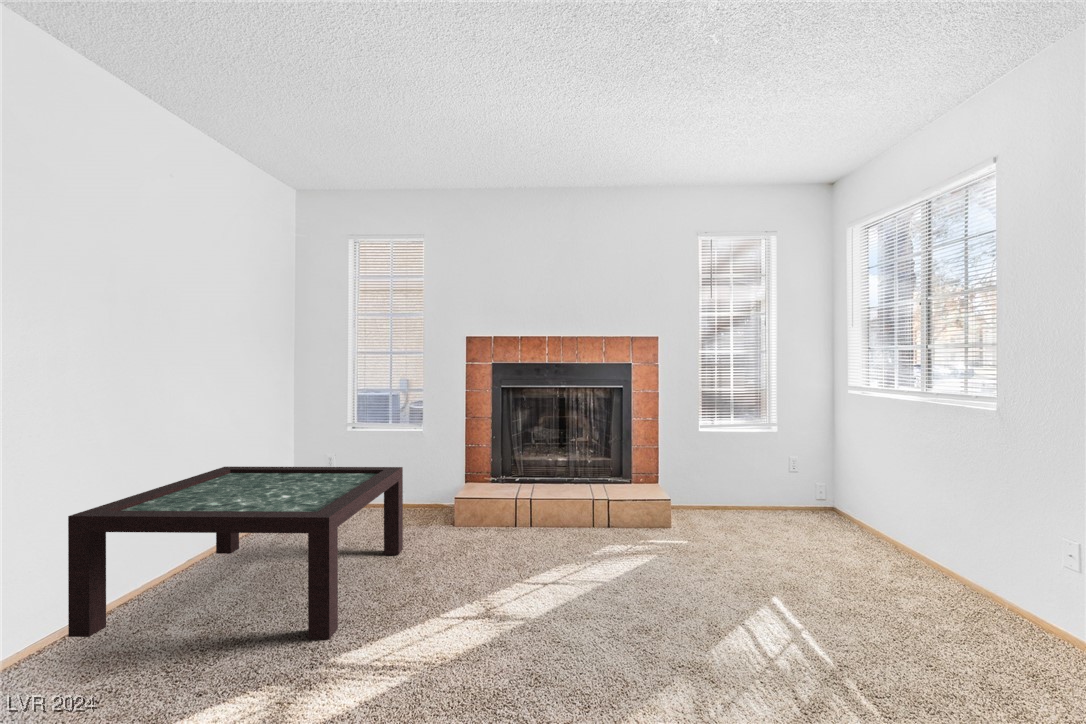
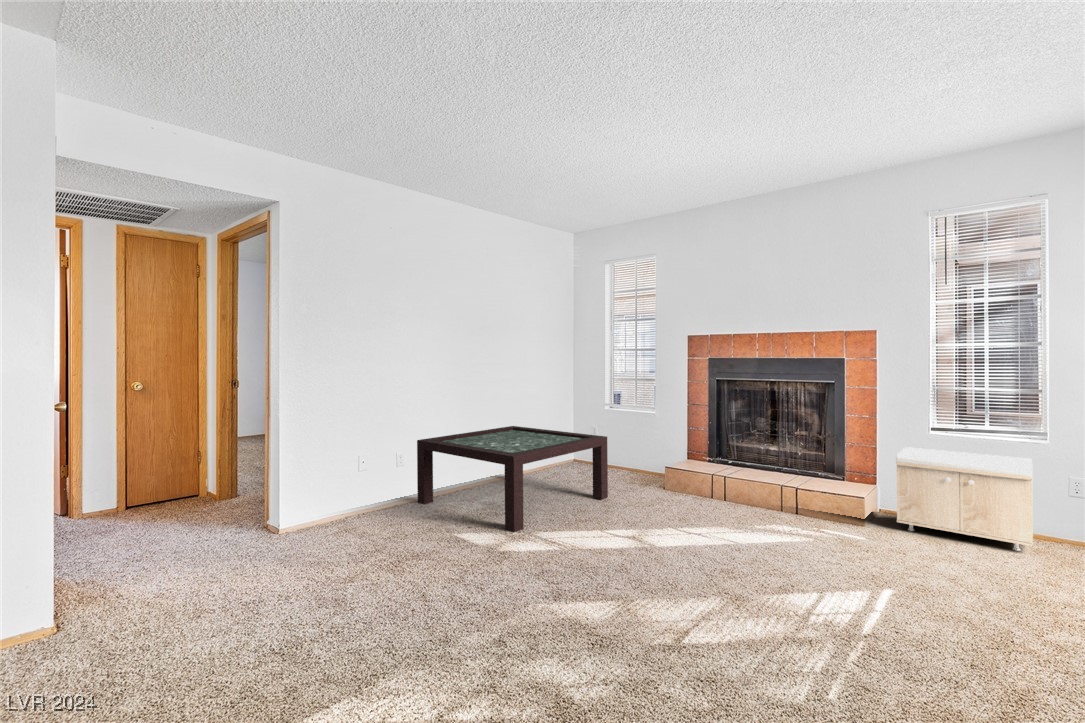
storage bench: none [684,446,789,524] -> present [896,447,1033,551]

